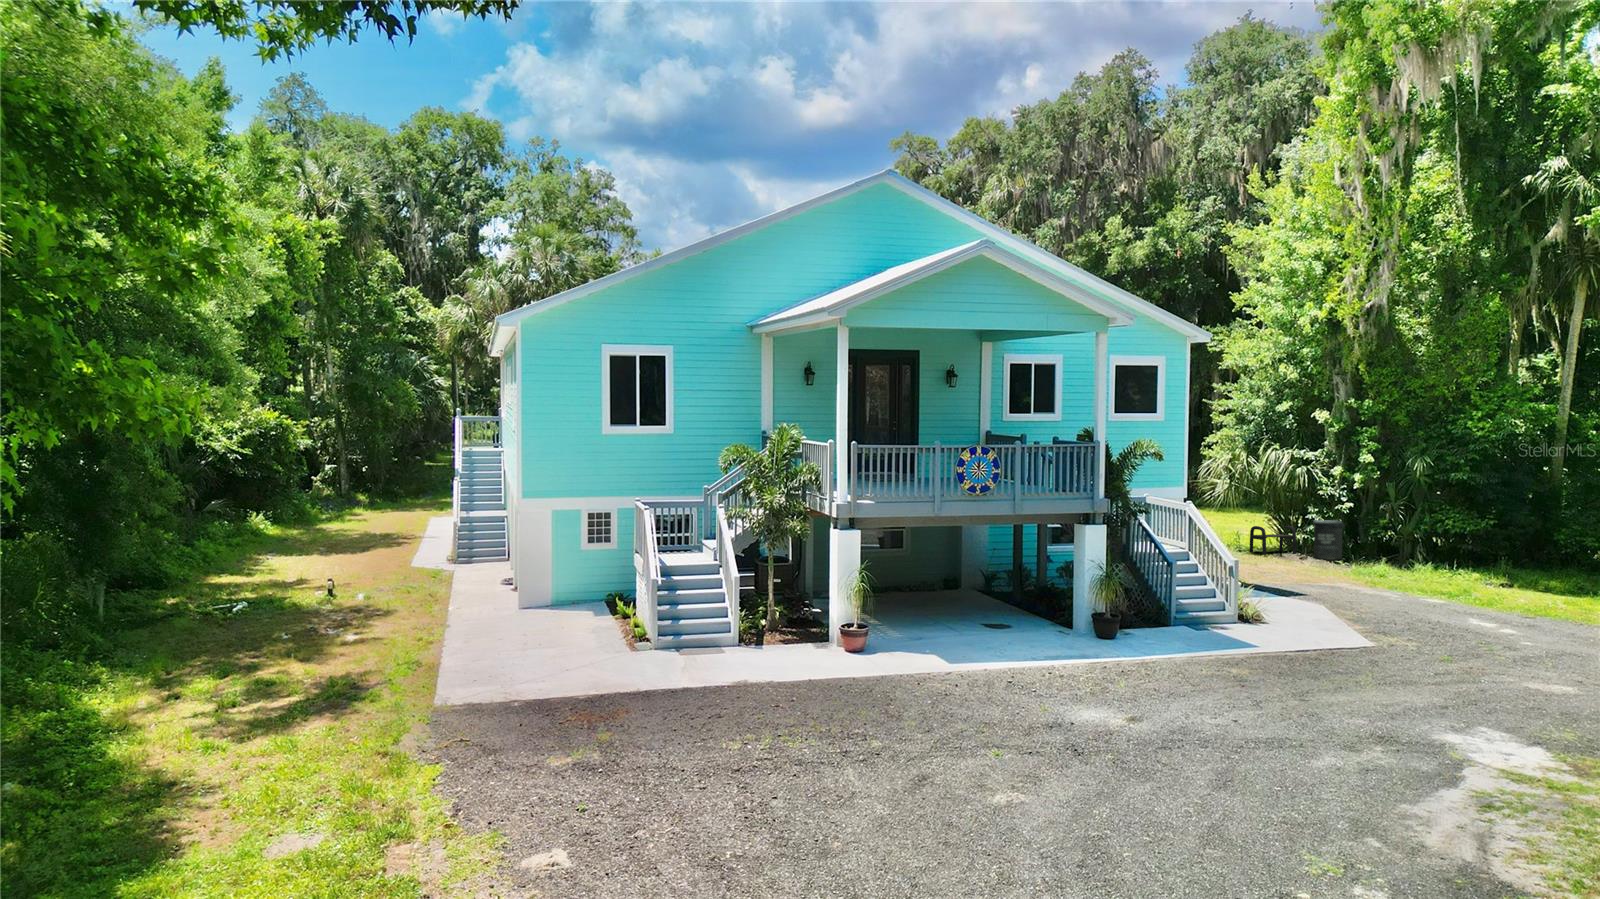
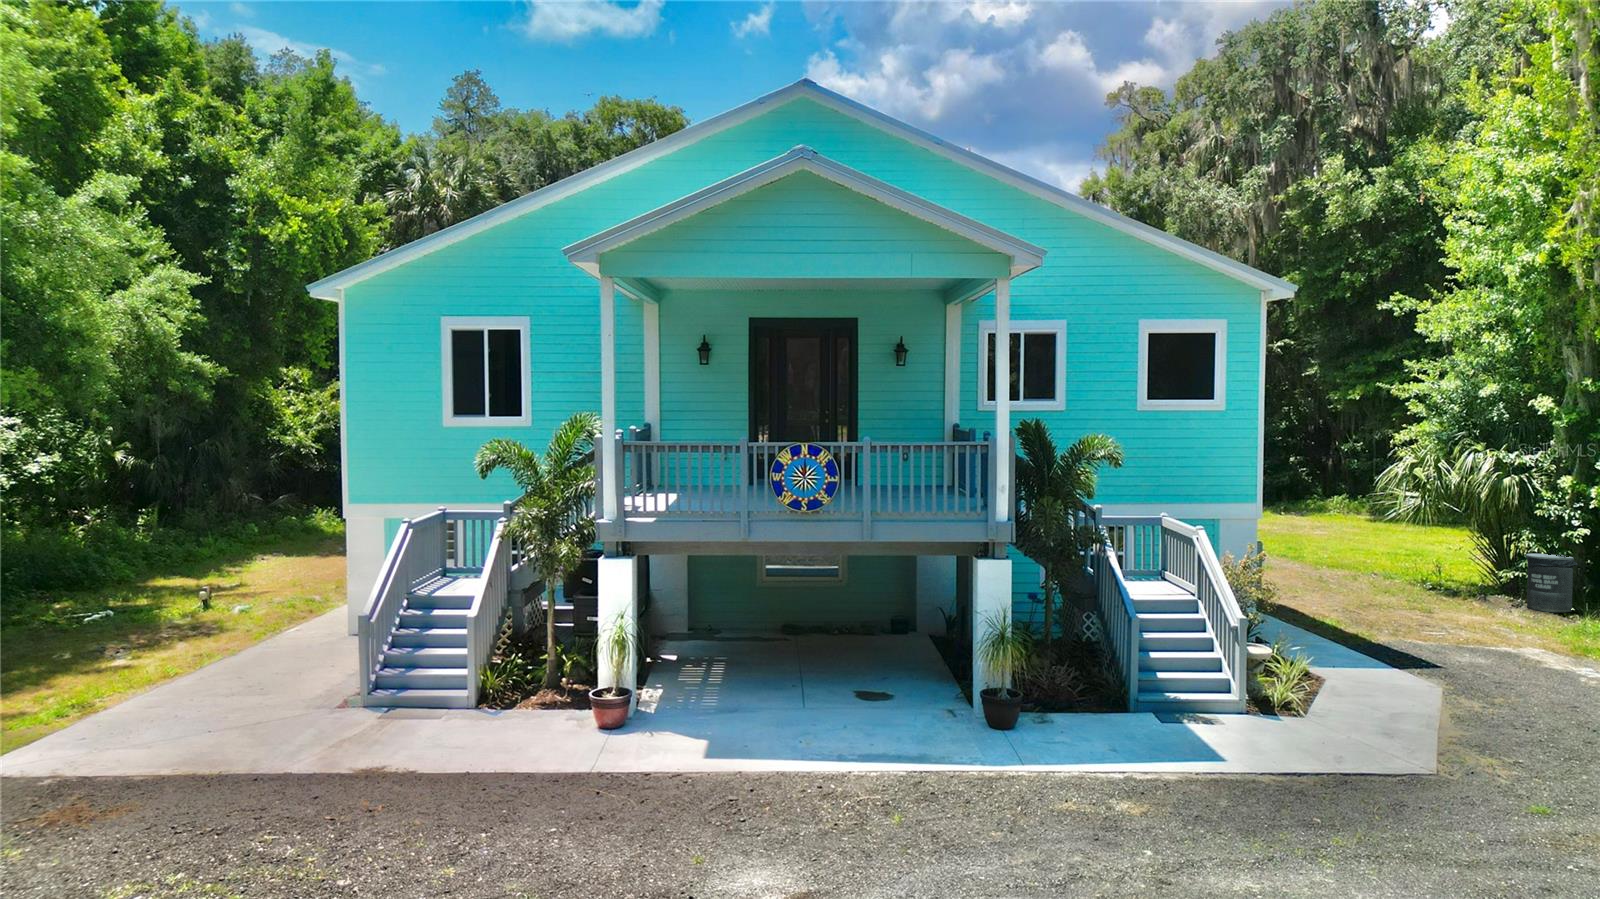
bench: present [1250,526,1296,555] -> none [1434,556,1506,598]

